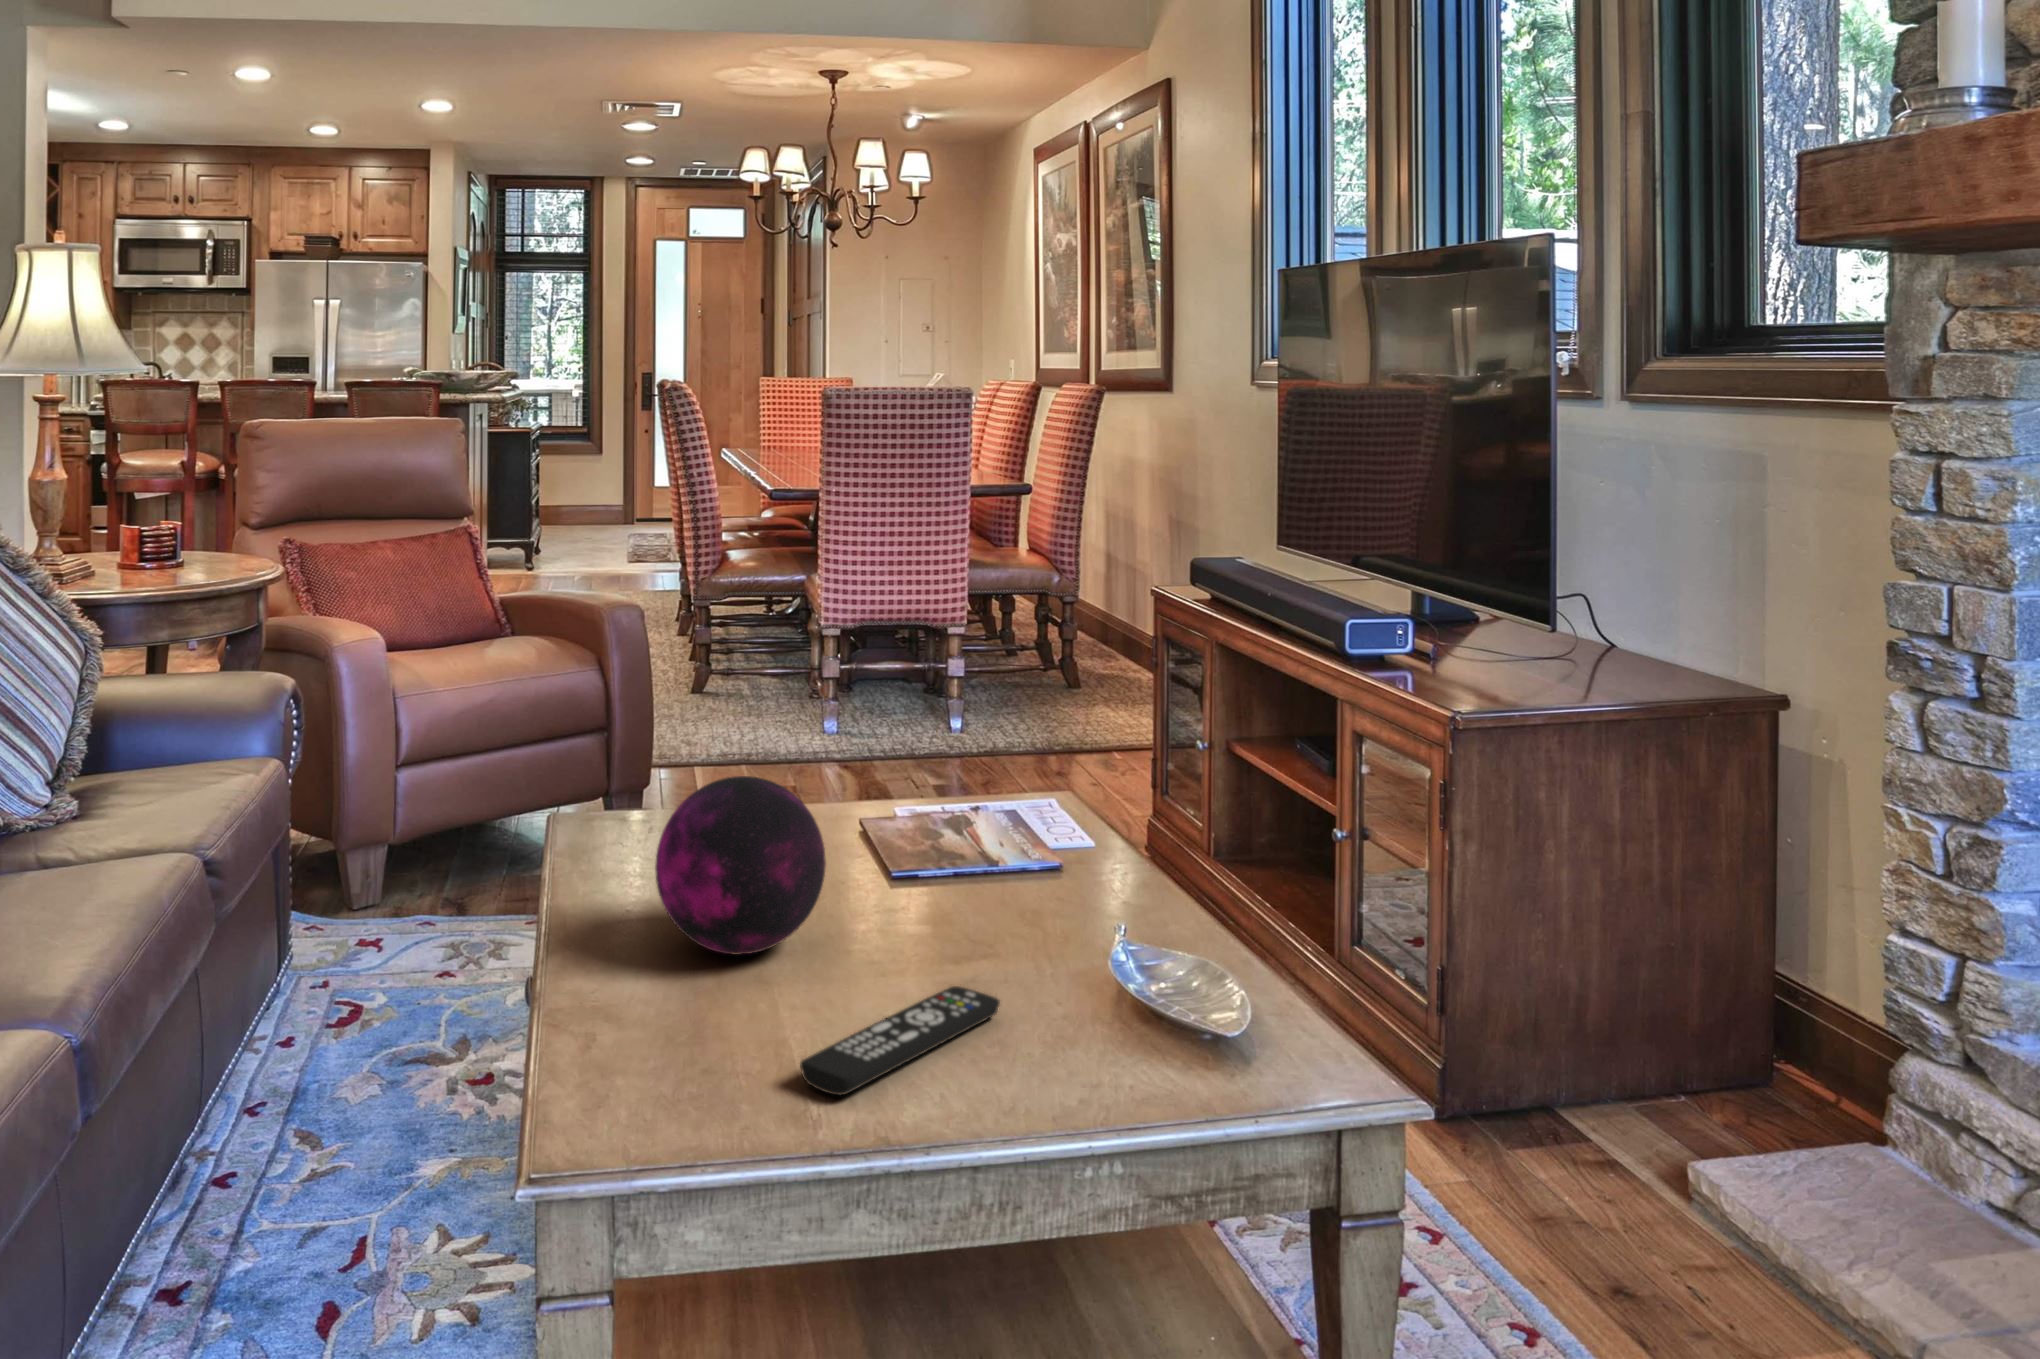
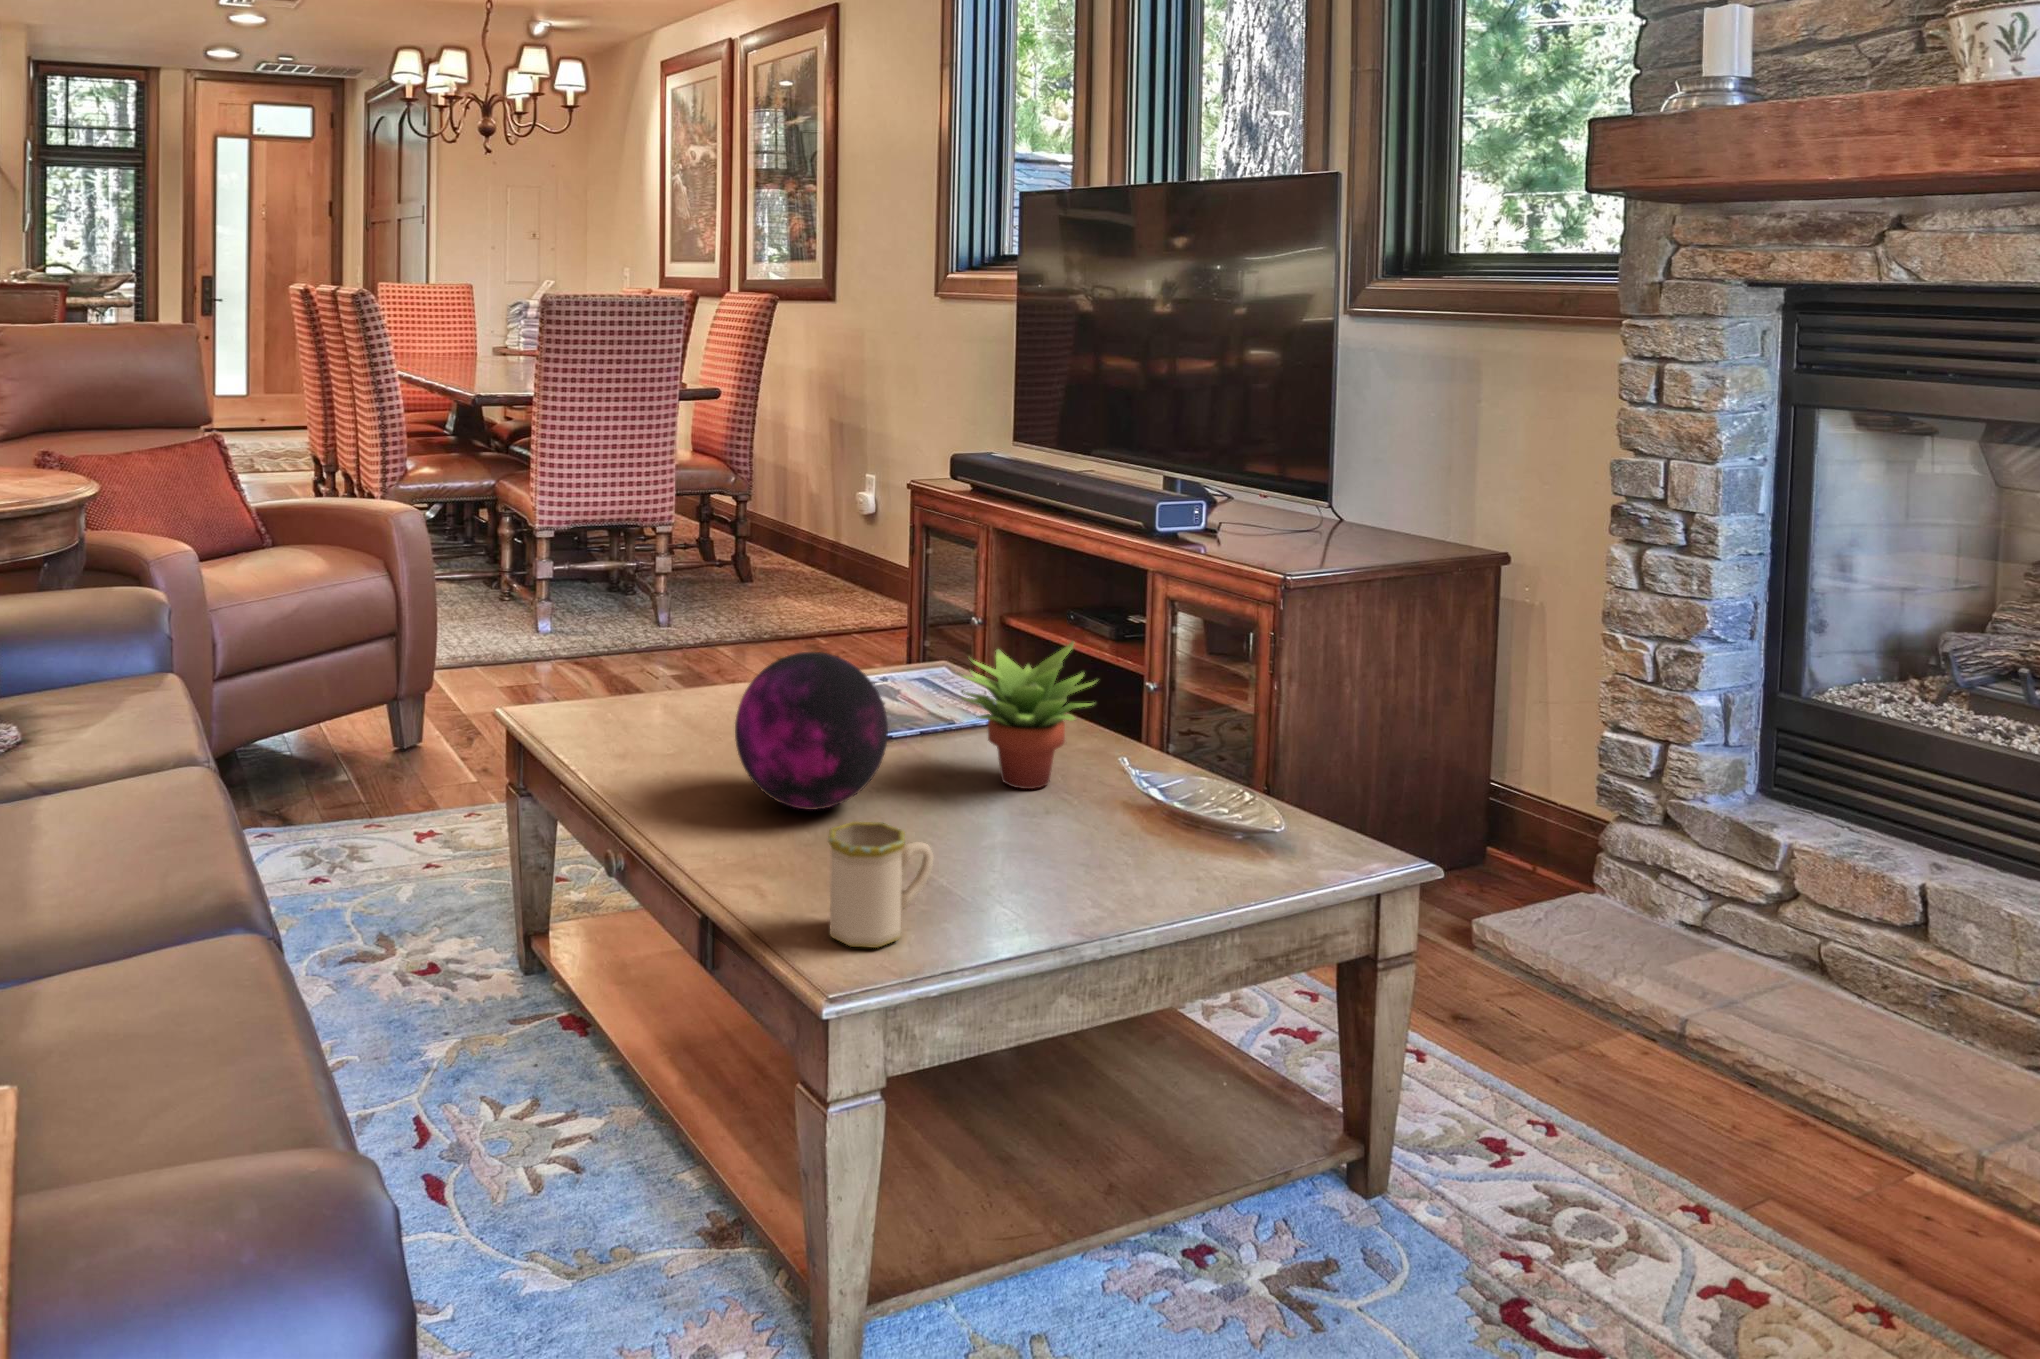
succulent plant: none [910,779,1083,951] -> present [962,641,1097,789]
mug: none [602,974,731,1124] -> present [828,822,934,948]
remote control: present [800,986,1000,1095] -> none [973,817,1081,909]

